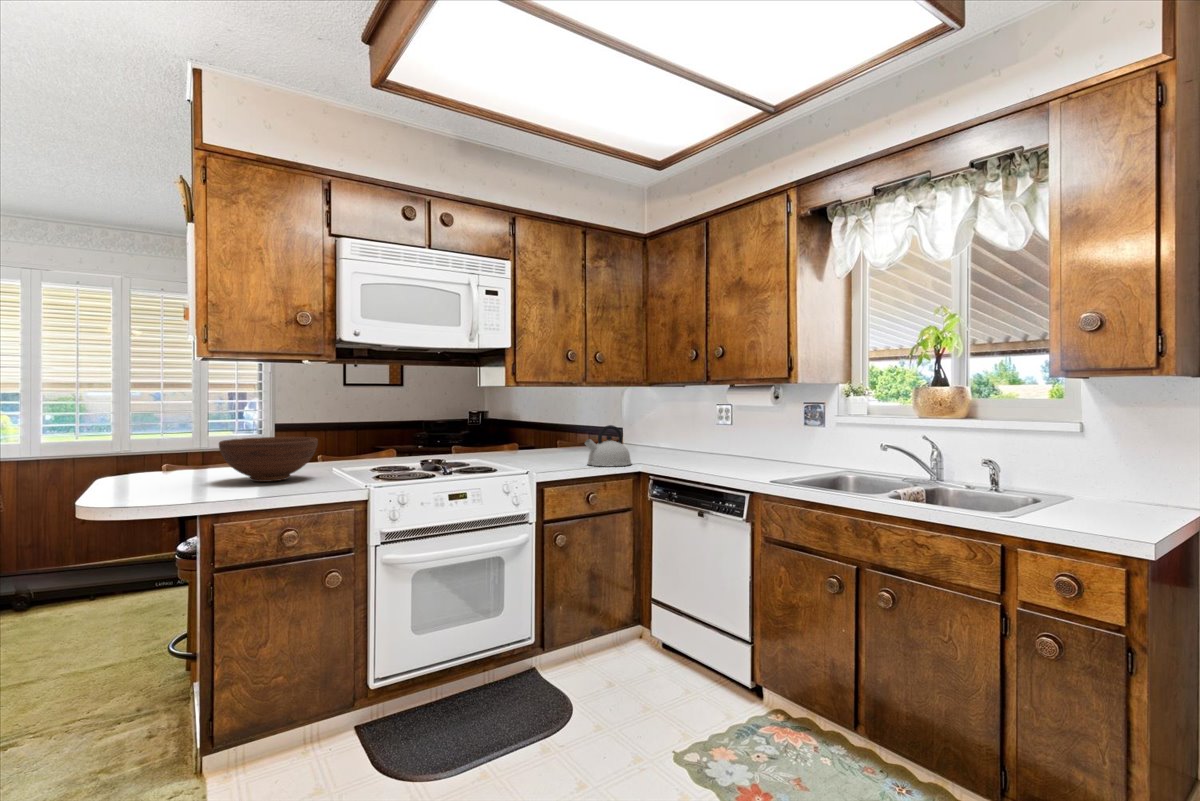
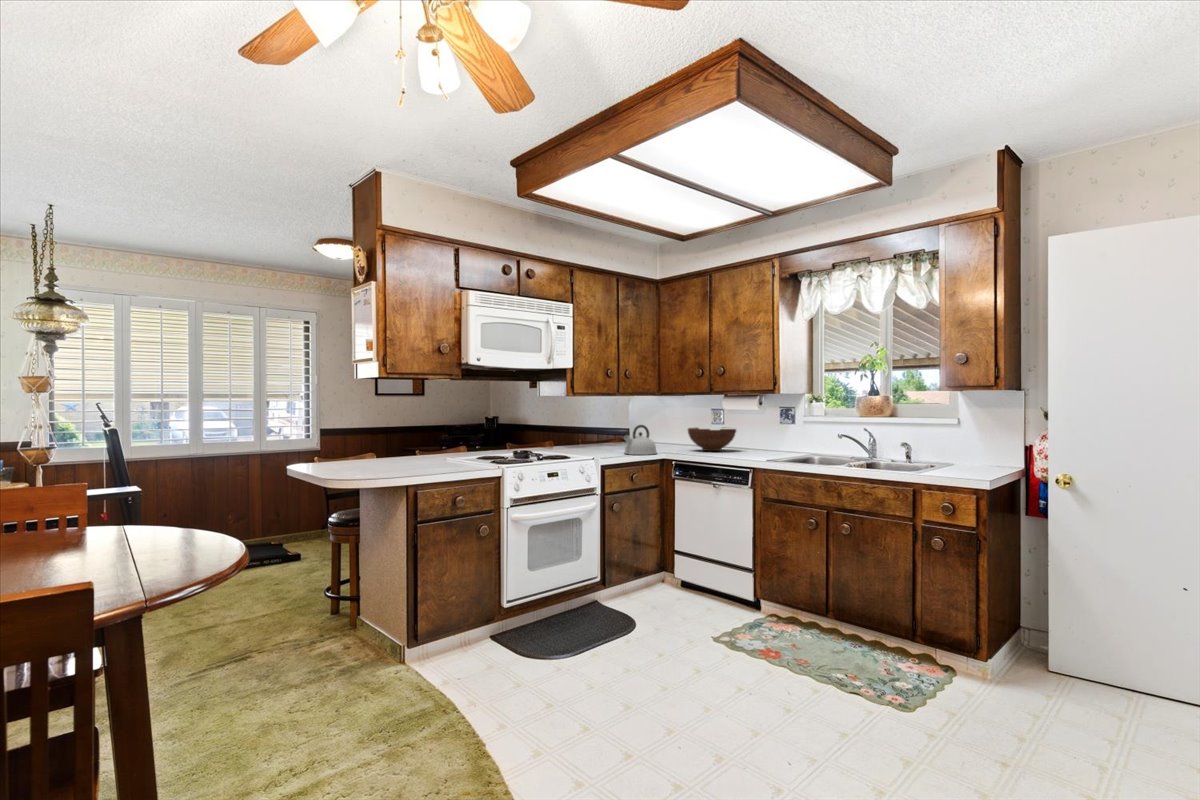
fruit bowl: present [219,437,318,482] -> present [688,427,736,451]

